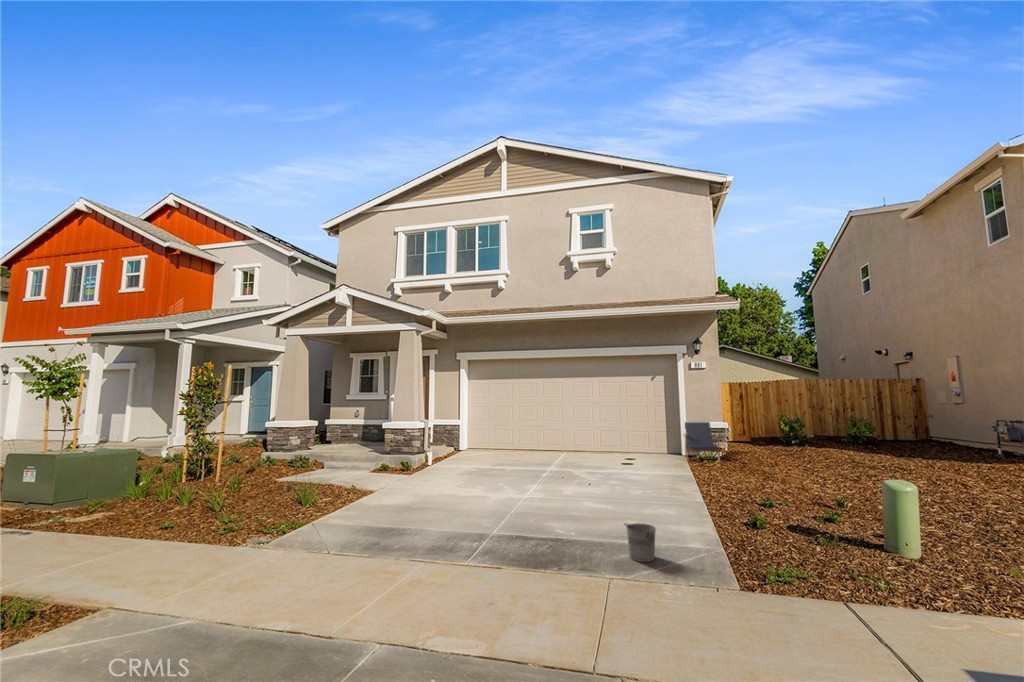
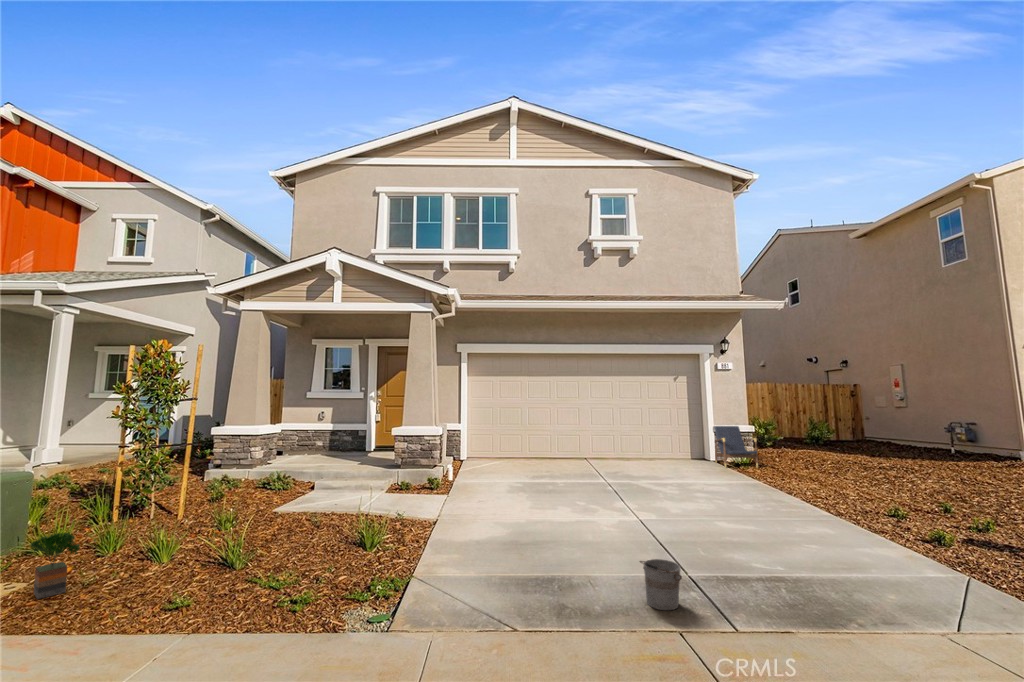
potted tree: none [95,482,125,520] -> present [30,533,80,599]
bucket: present [625,523,656,562] -> present [640,559,682,610]

